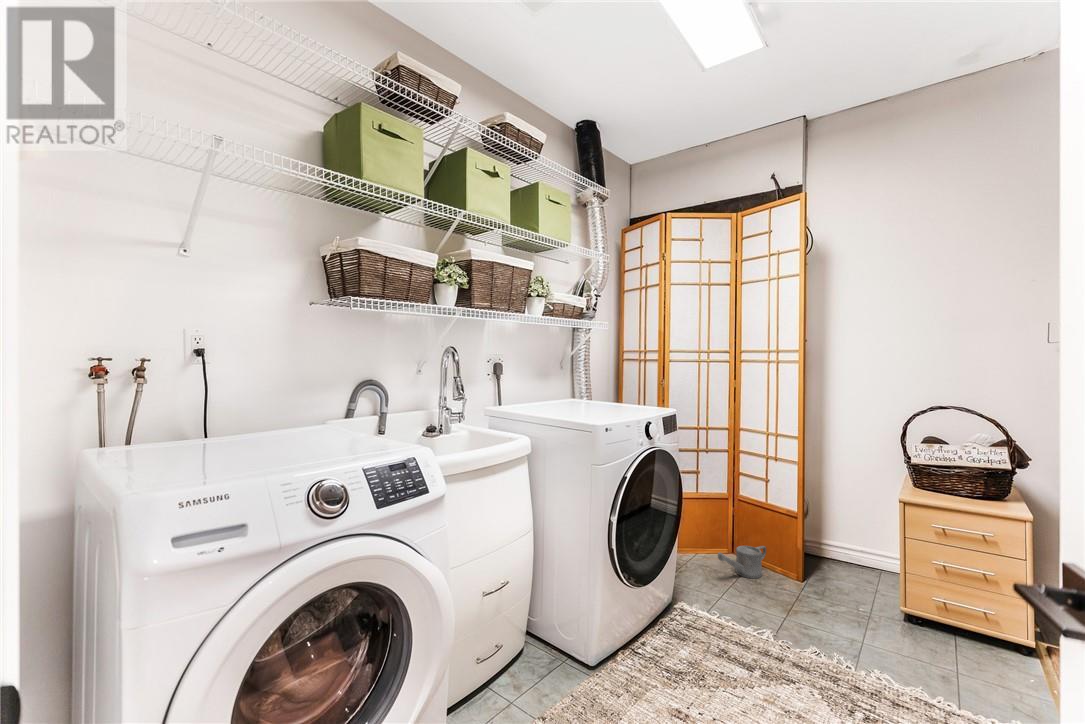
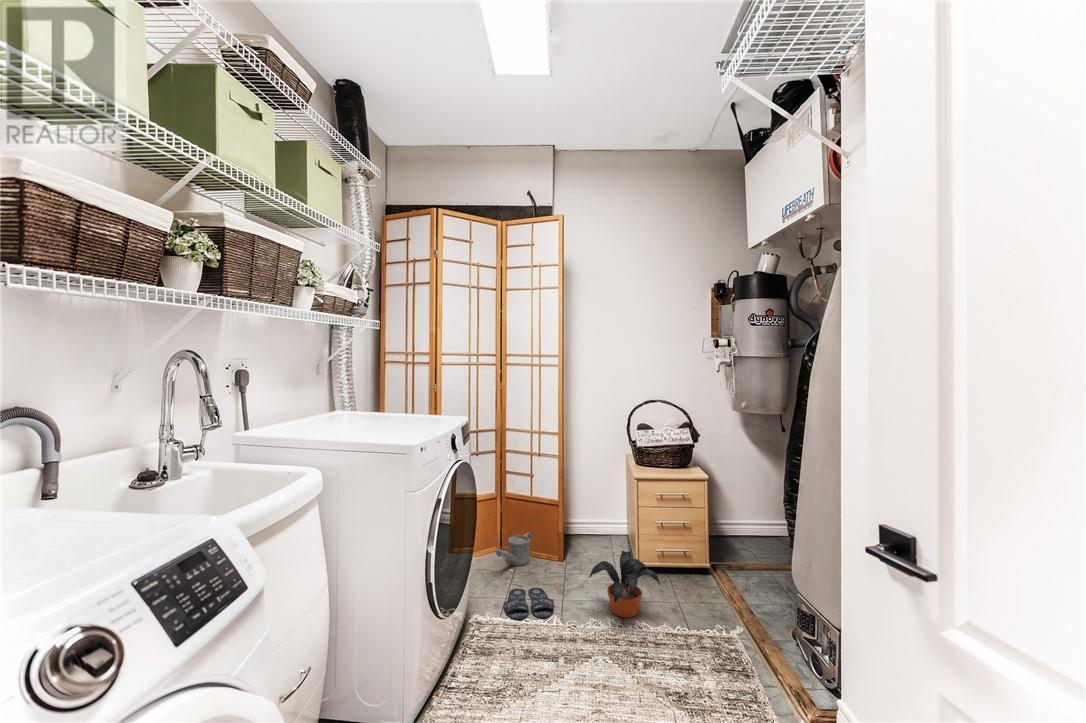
potted plant: none [812,583,910,663] -> present [590,551,660,618]
slippers: none [714,596,773,631] -> present [504,588,554,620]

